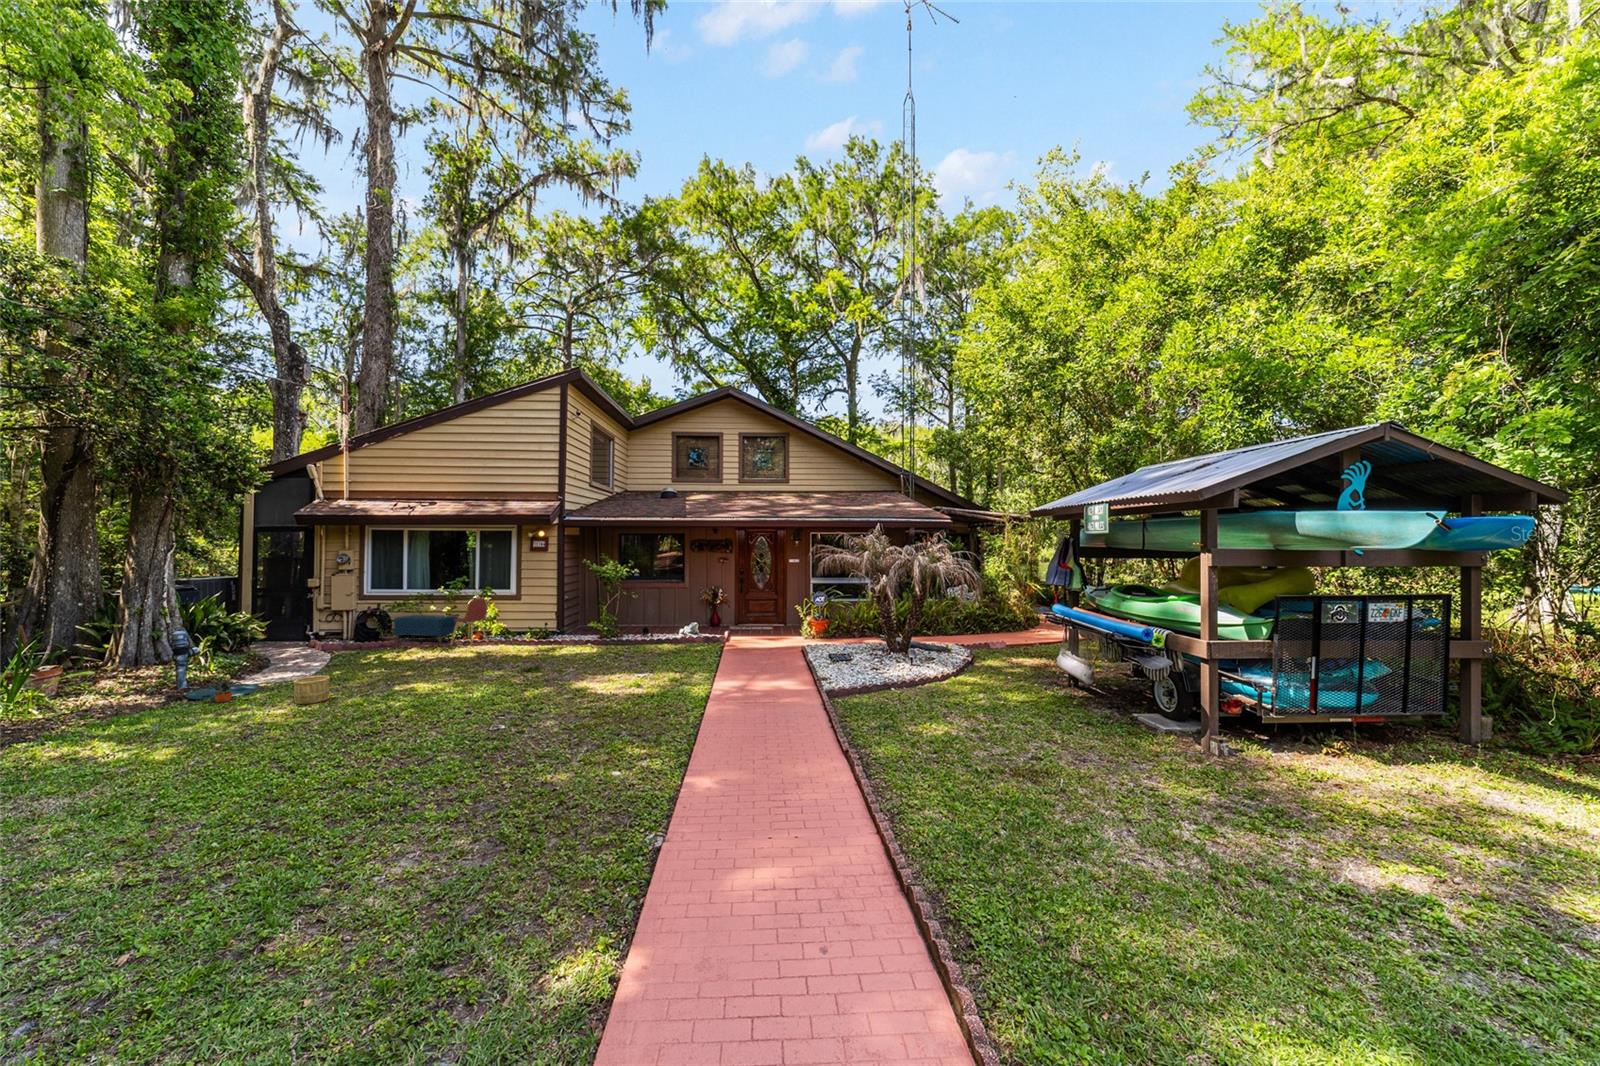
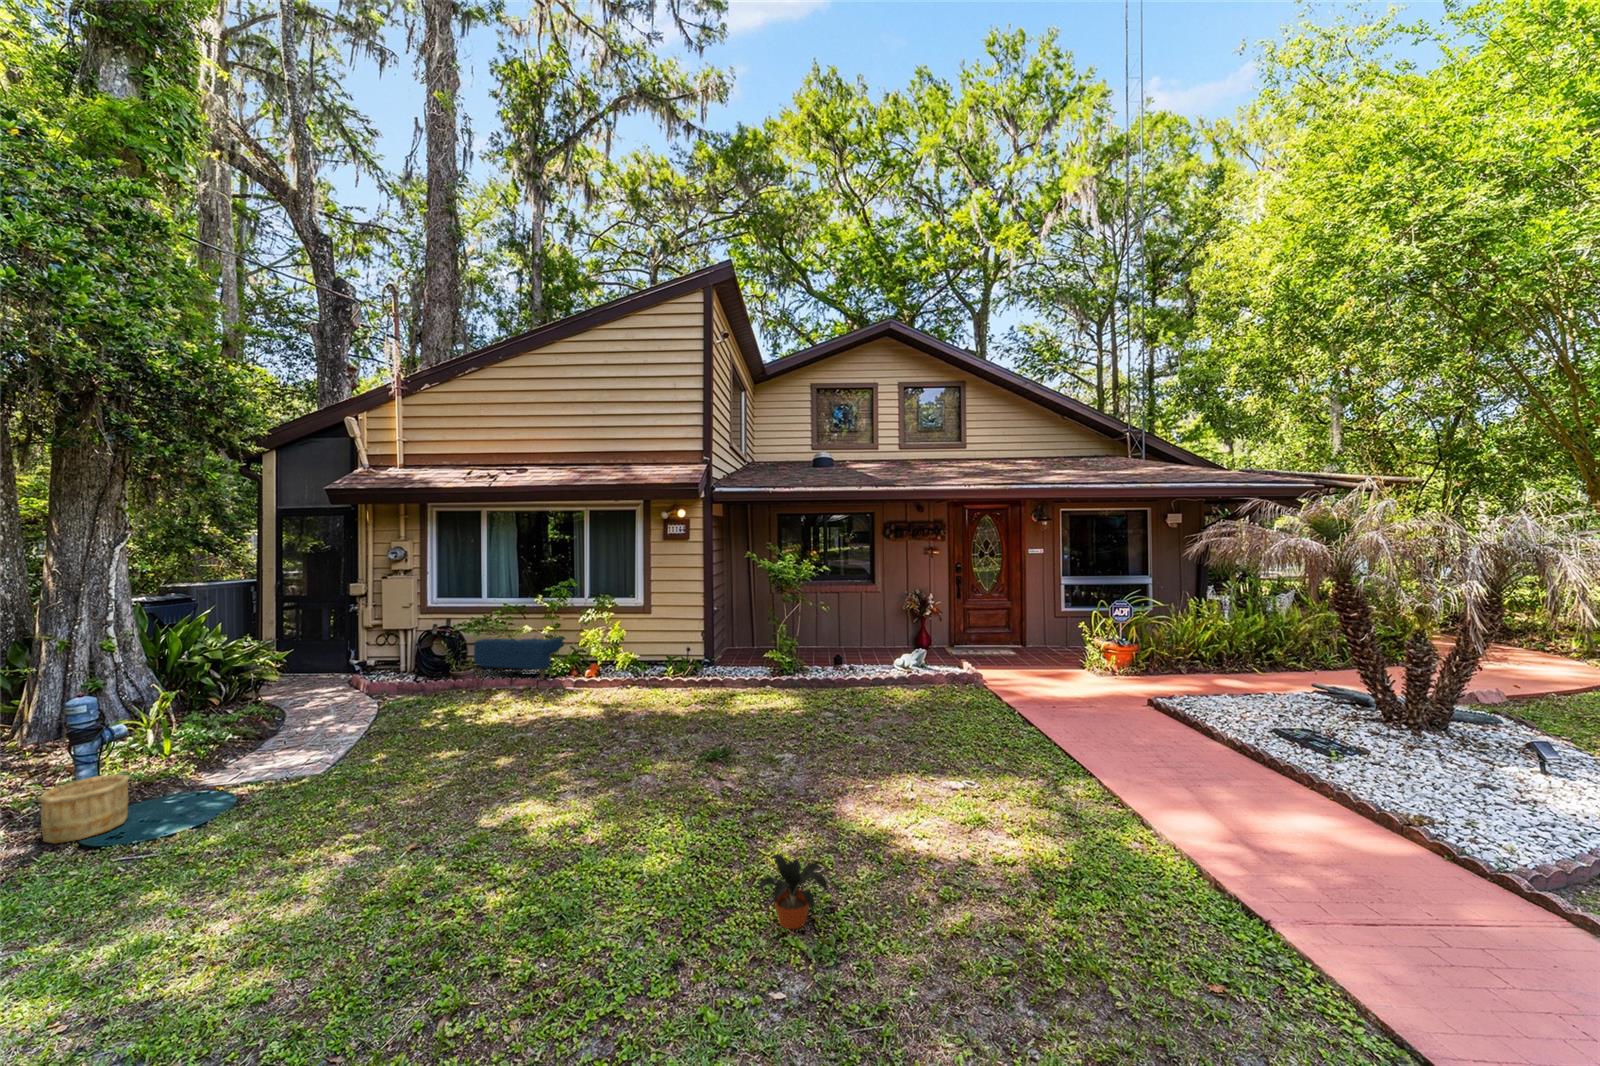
chair: present [451,597,487,643] -> none [560,610,612,687]
wooden bucket: present [293,675,330,704] -> present [39,775,130,843]
potted plant: present [205,679,242,702] -> present [757,854,829,929]

